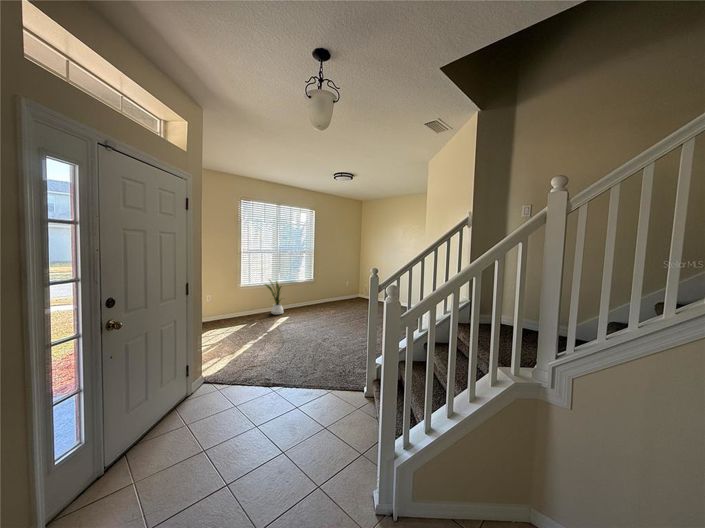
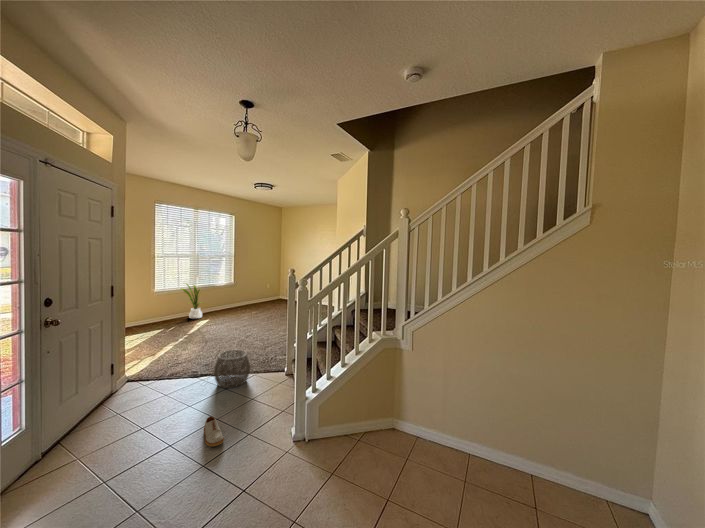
woven basket: none [285,361,325,408] -> present [214,350,250,388]
shoe: none [265,452,287,501] -> present [204,417,224,447]

